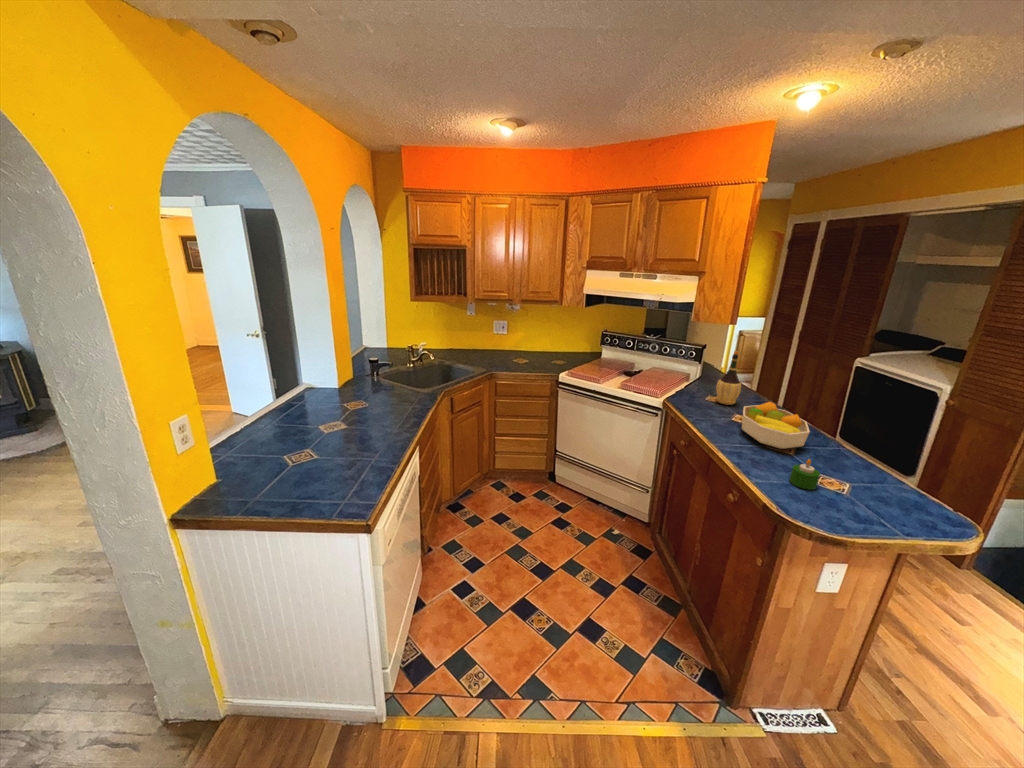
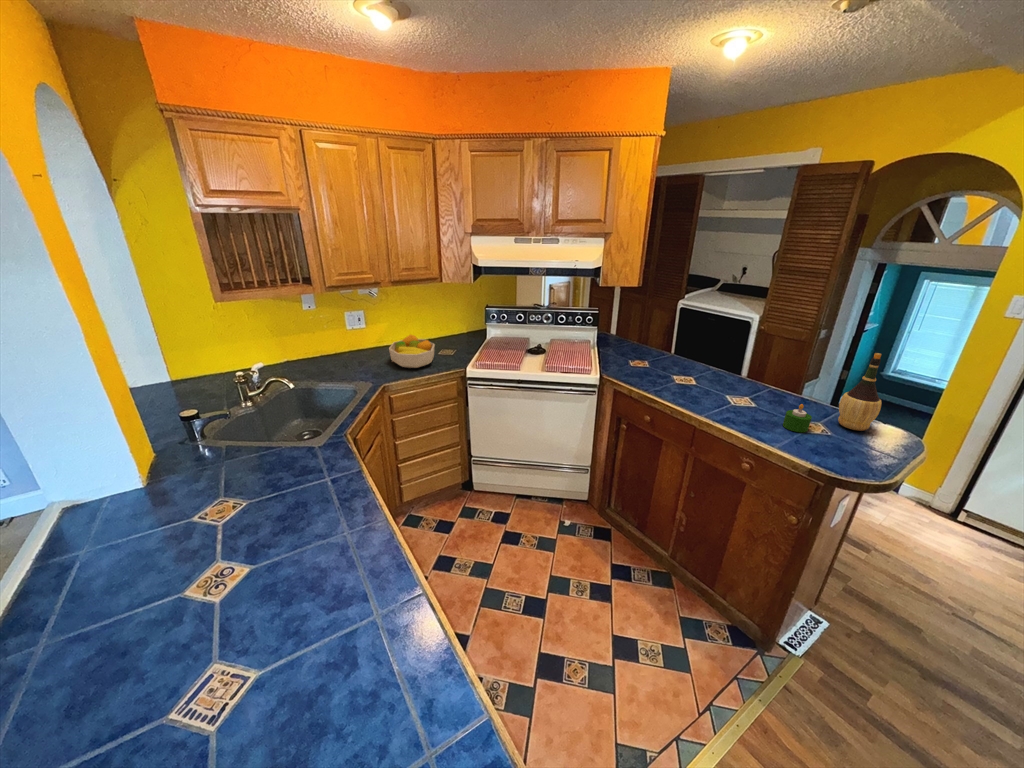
wine bottle: present [716,351,741,405] -> present [838,353,882,431]
fruit bowl: present [742,402,810,449] -> present [389,335,435,368]

